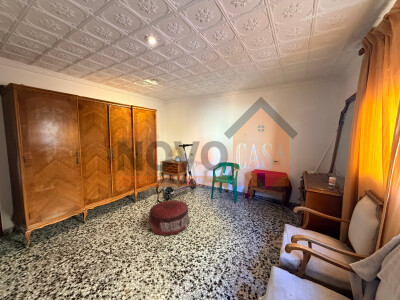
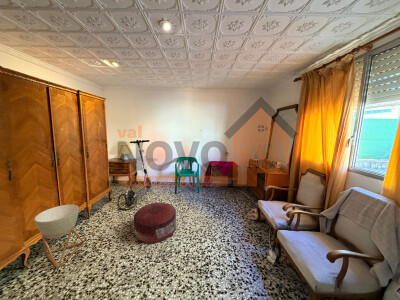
planter: none [90,187,120,229] -> present [34,205,84,268]

